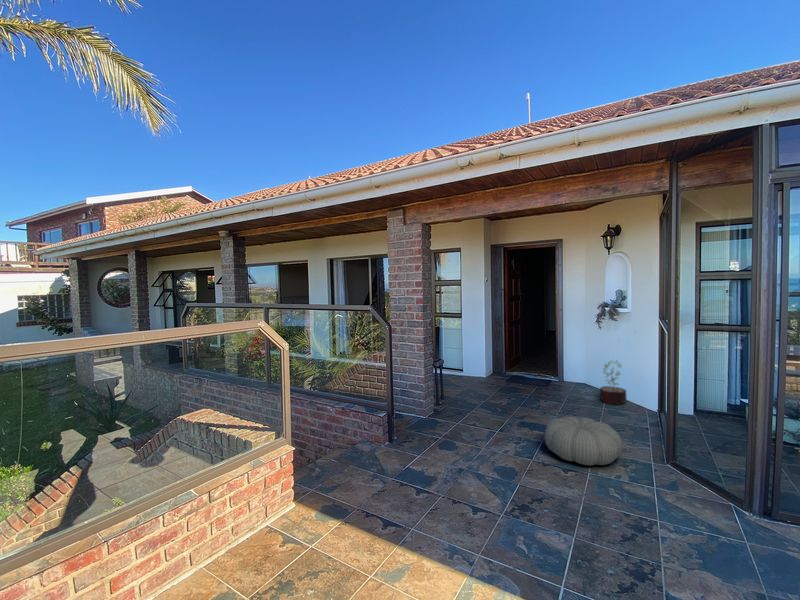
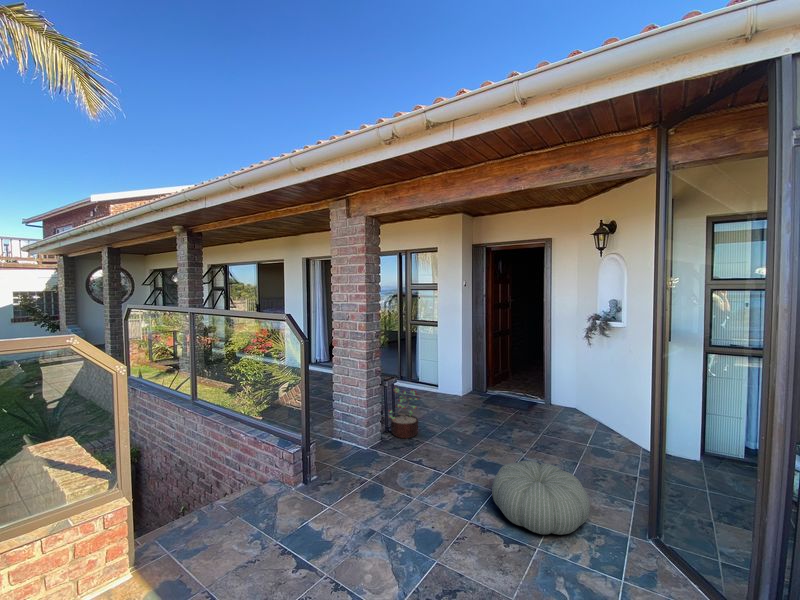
decorative plant: present [600,362,626,404] -> present [389,388,419,438]

